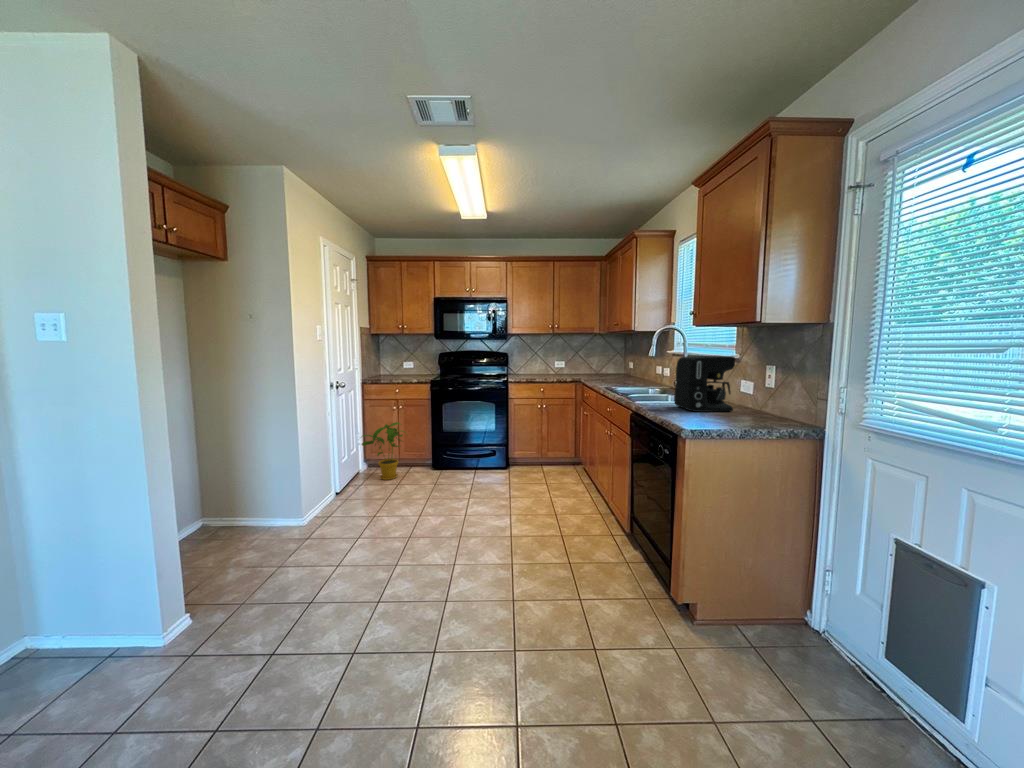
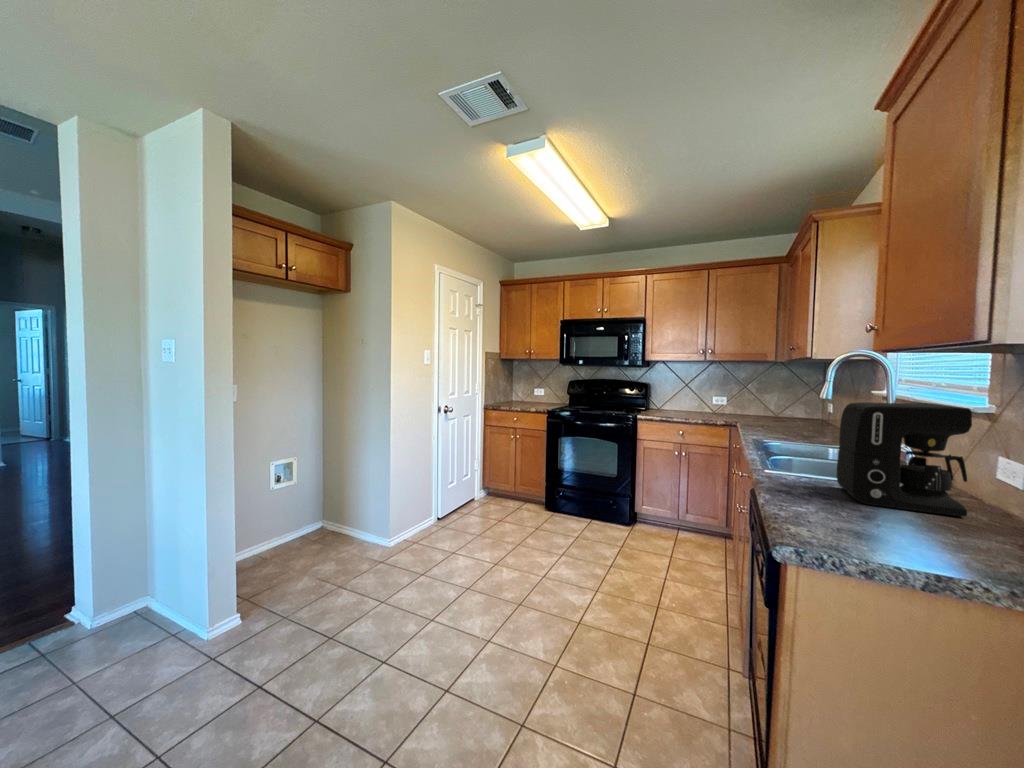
house plant: present [362,422,404,480] -> none [471,453,519,513]

